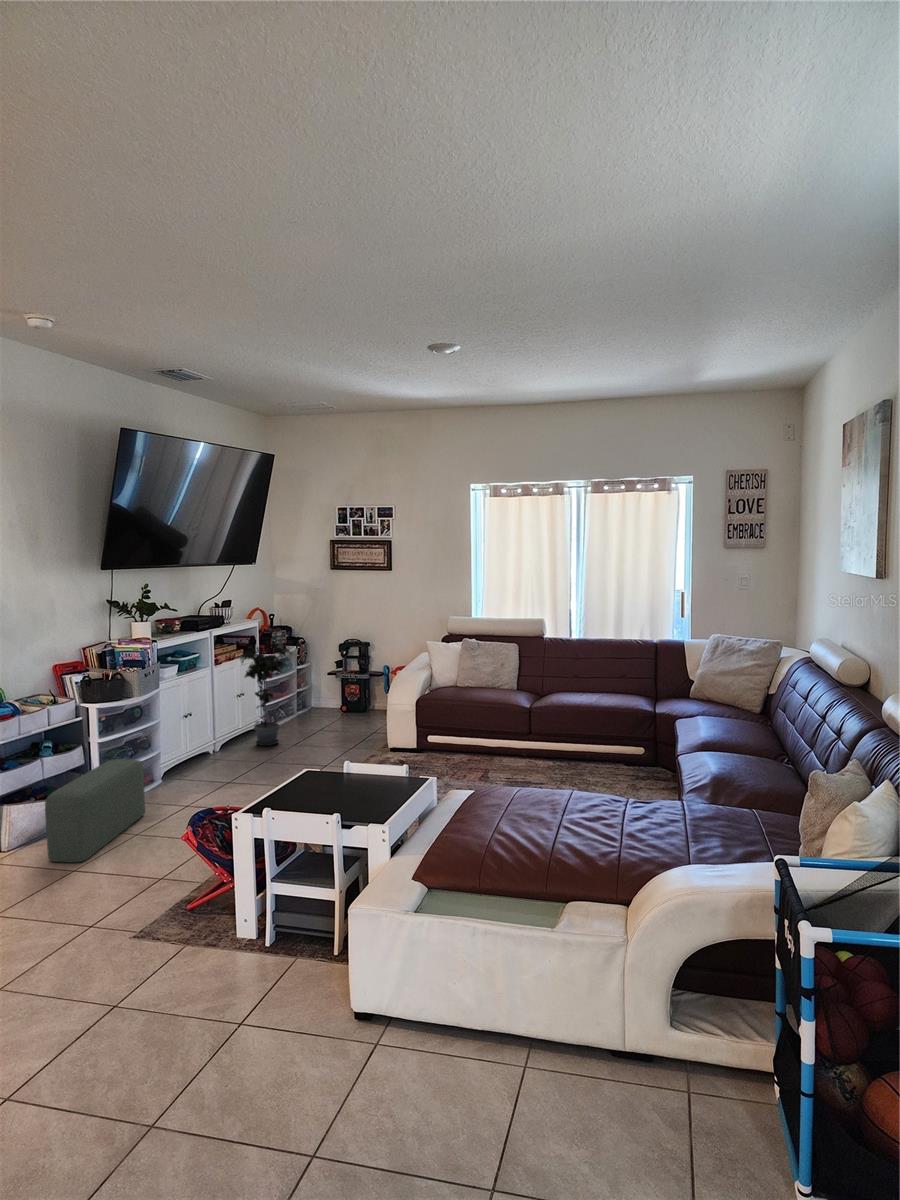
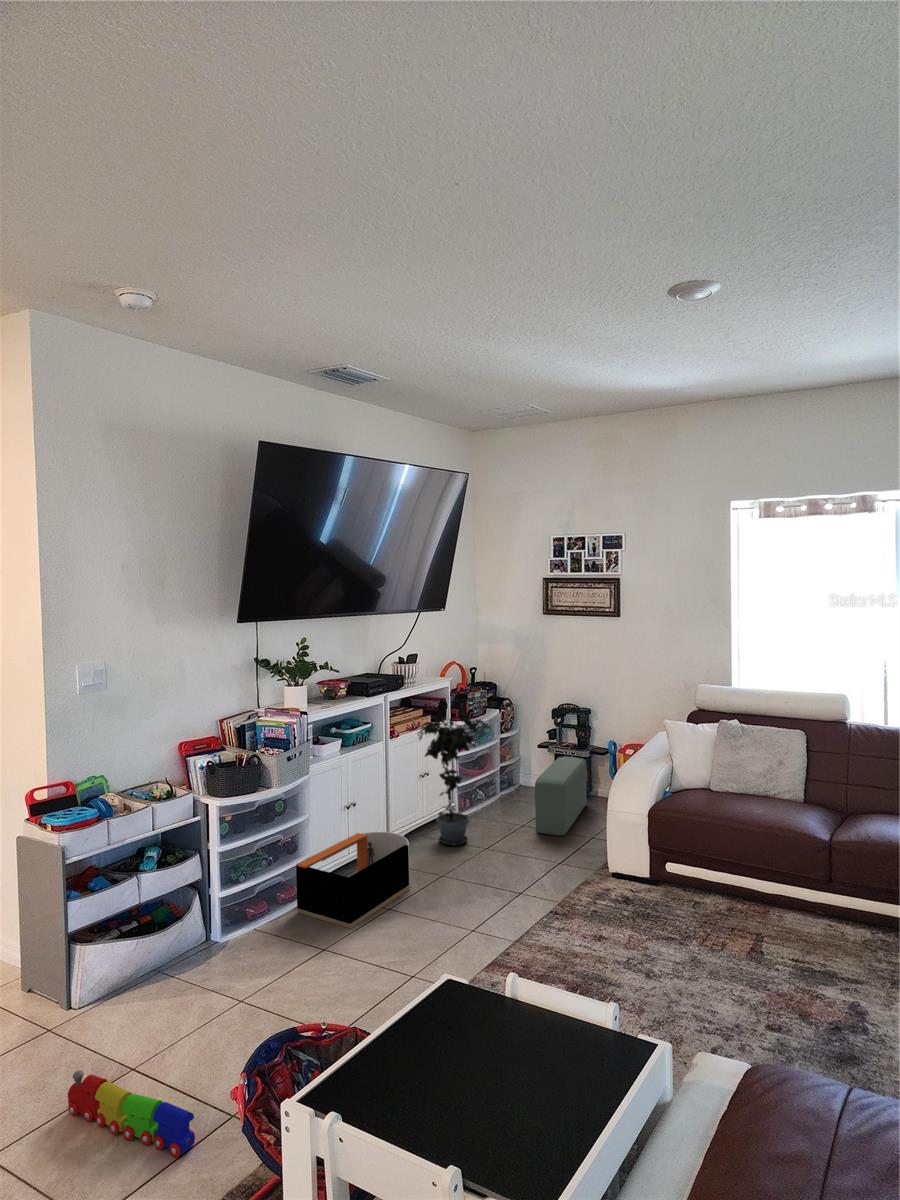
storage bin: none [154,733,241,796] -> present [296,832,410,928]
pouf: present [45,759,145,862] -> present [535,757,587,835]
toy train: none [33,870,138,902] -> present [68,1070,195,1157]

